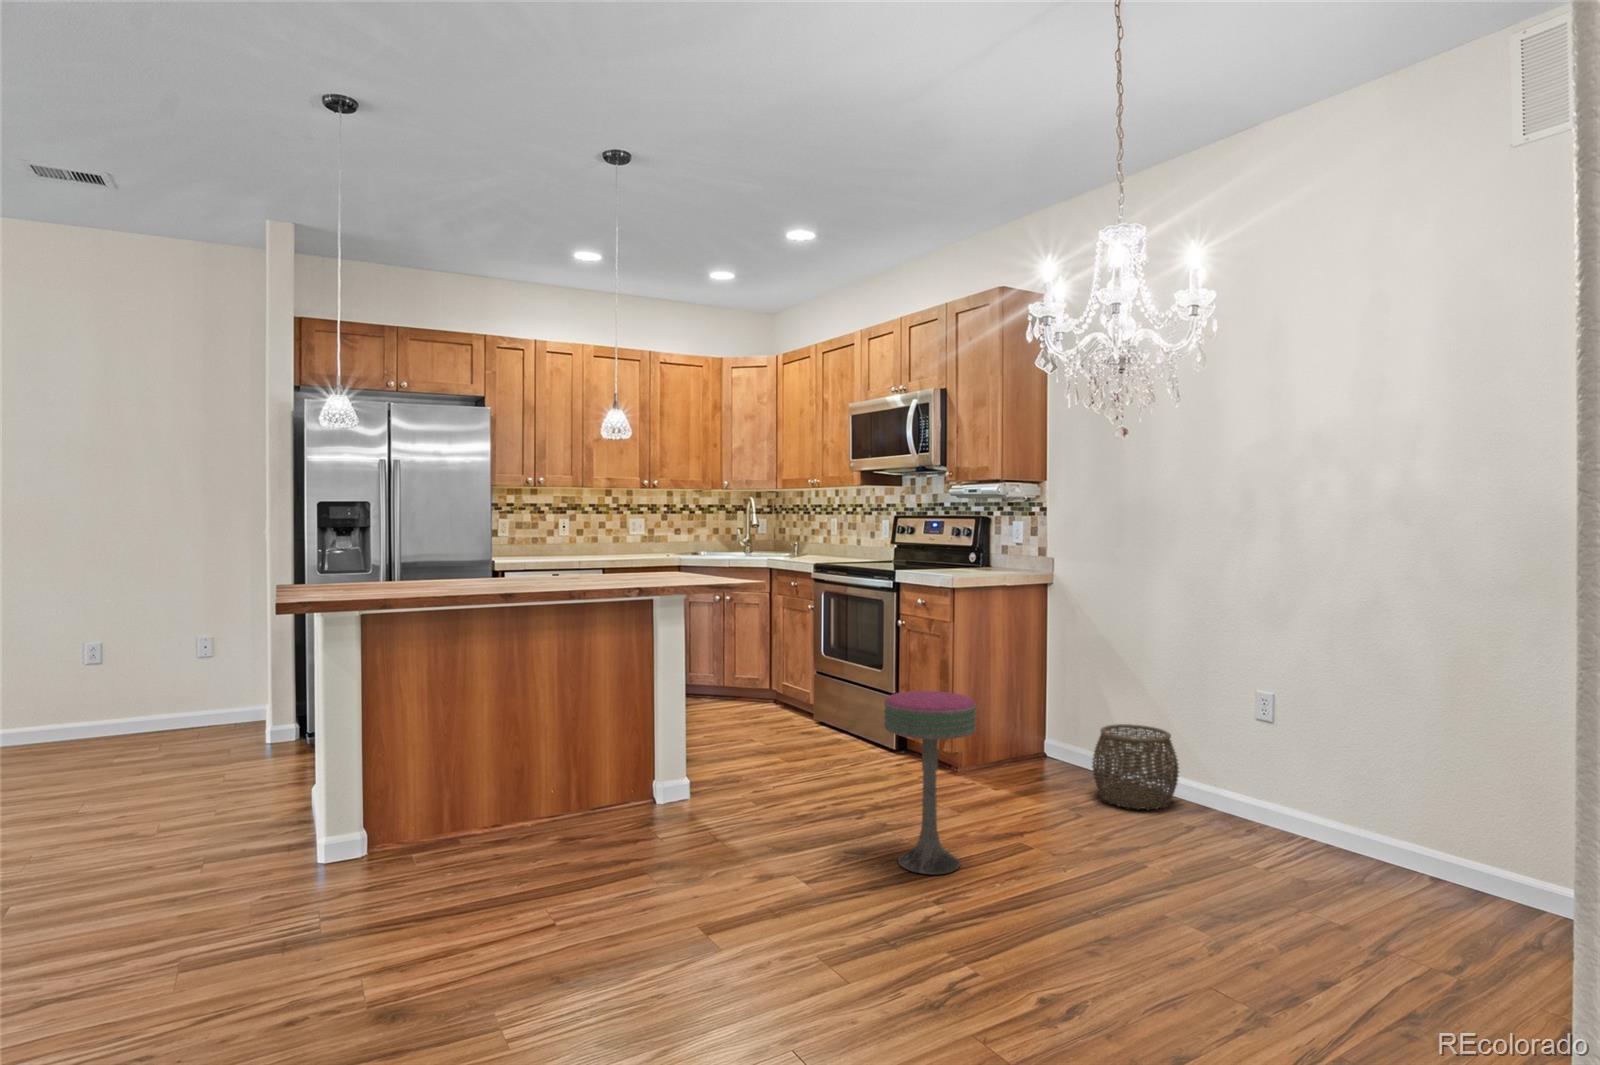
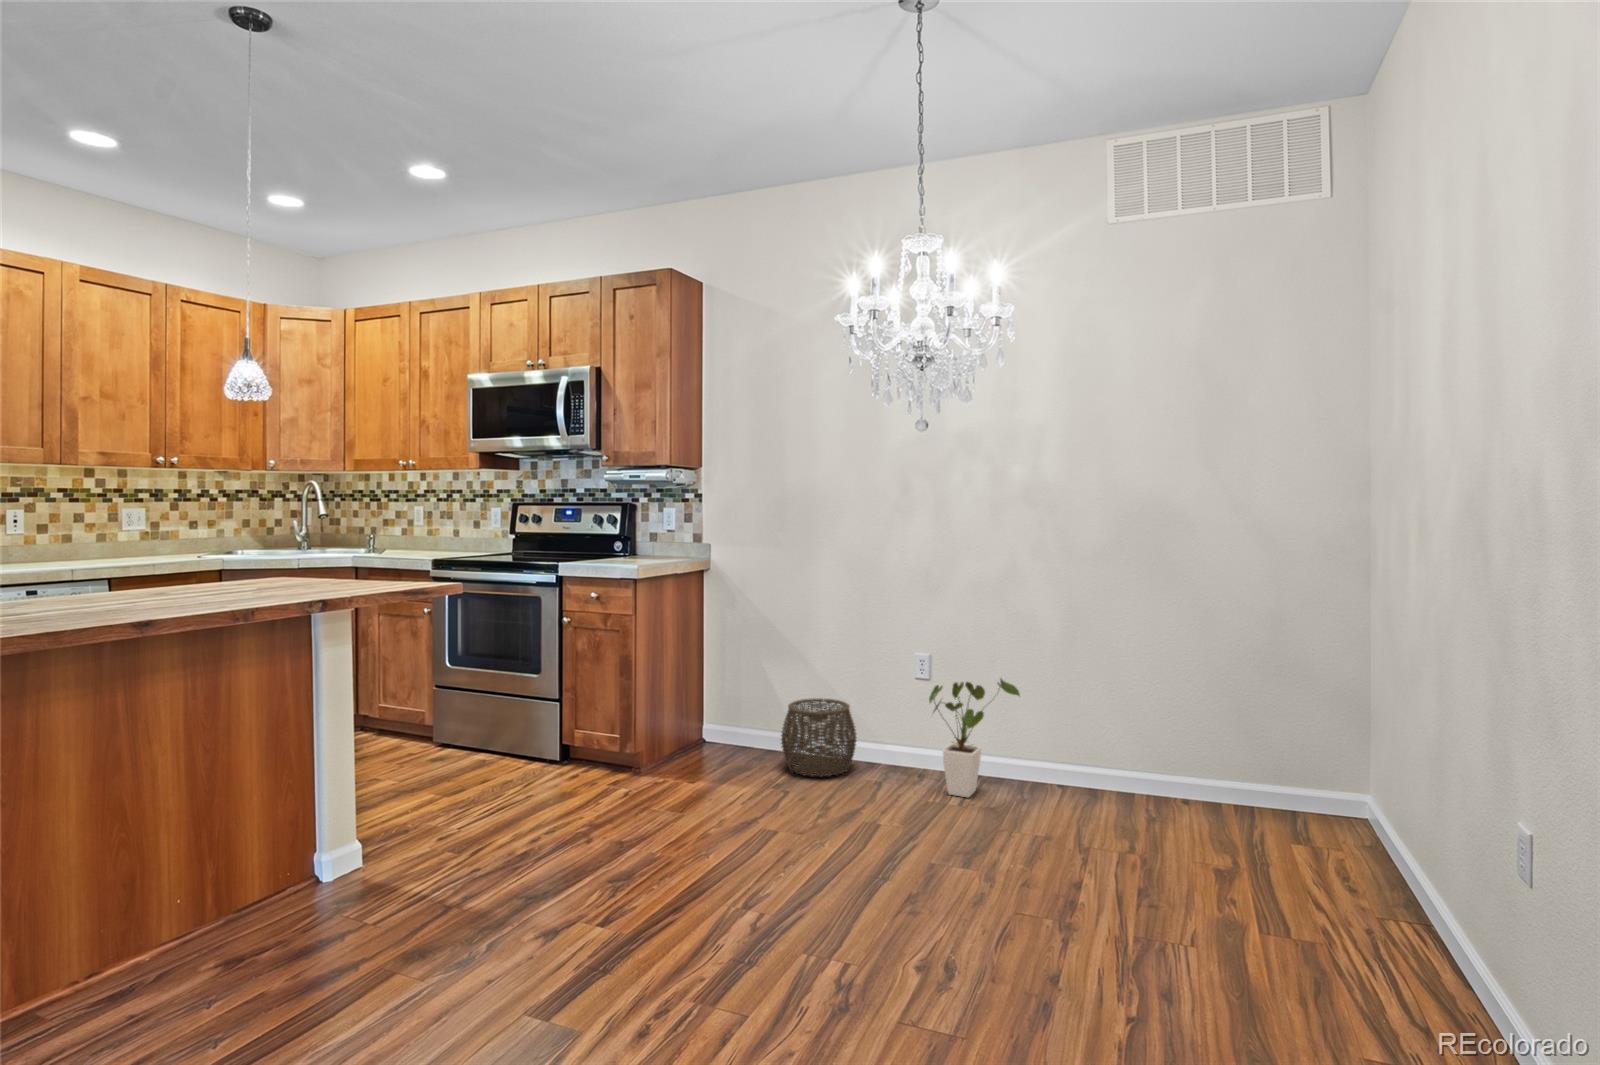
bar stool: present [884,691,976,874] -> none [651,691,747,885]
house plant: none [1229,722,1371,861] -> present [929,679,1020,797]

